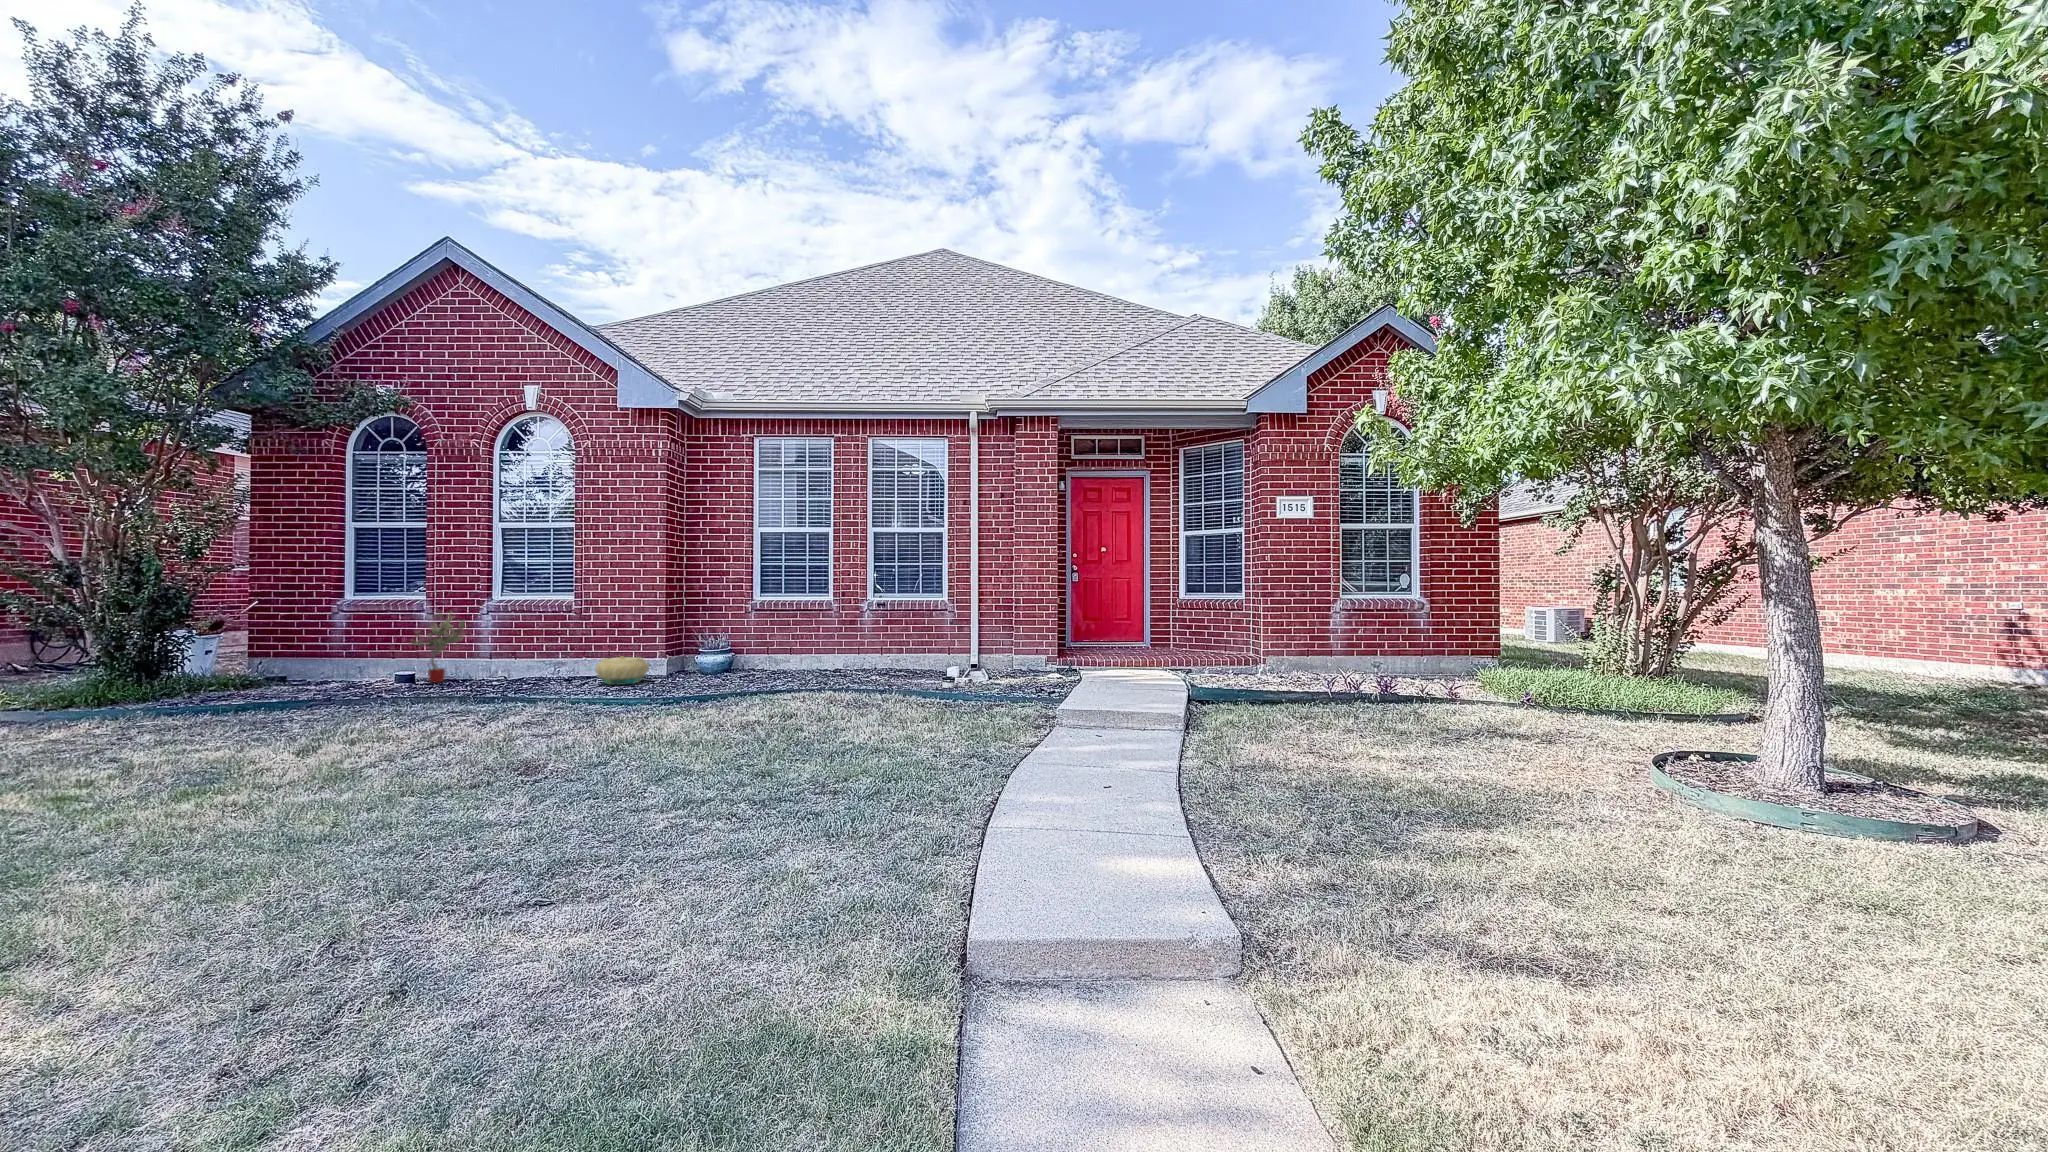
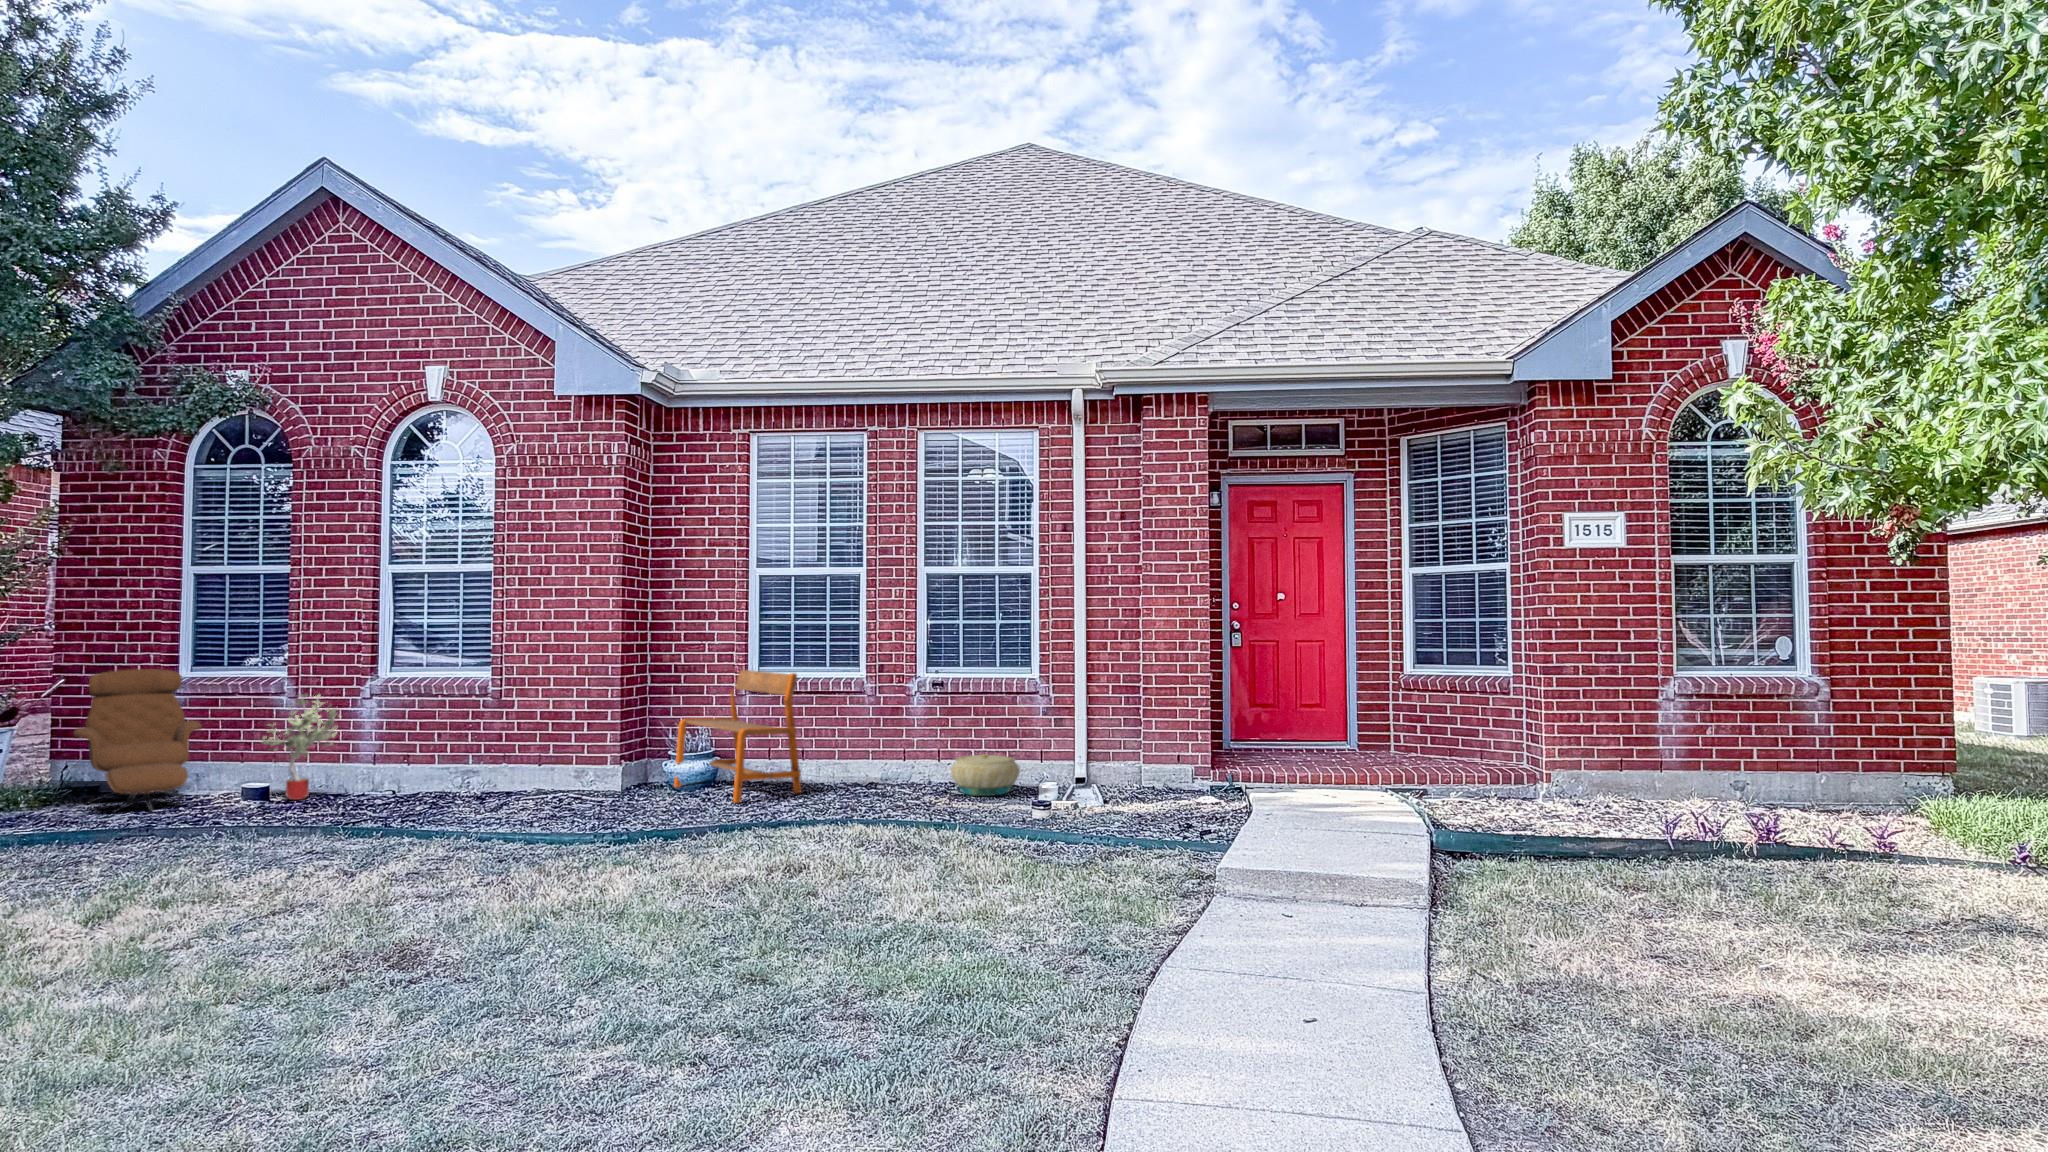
lounge chair: none [271,594,363,691] -> present [74,669,202,812]
bench: none [702,594,790,682] -> present [674,669,802,803]
basket: present [596,656,649,685] -> present [951,754,1020,796]

